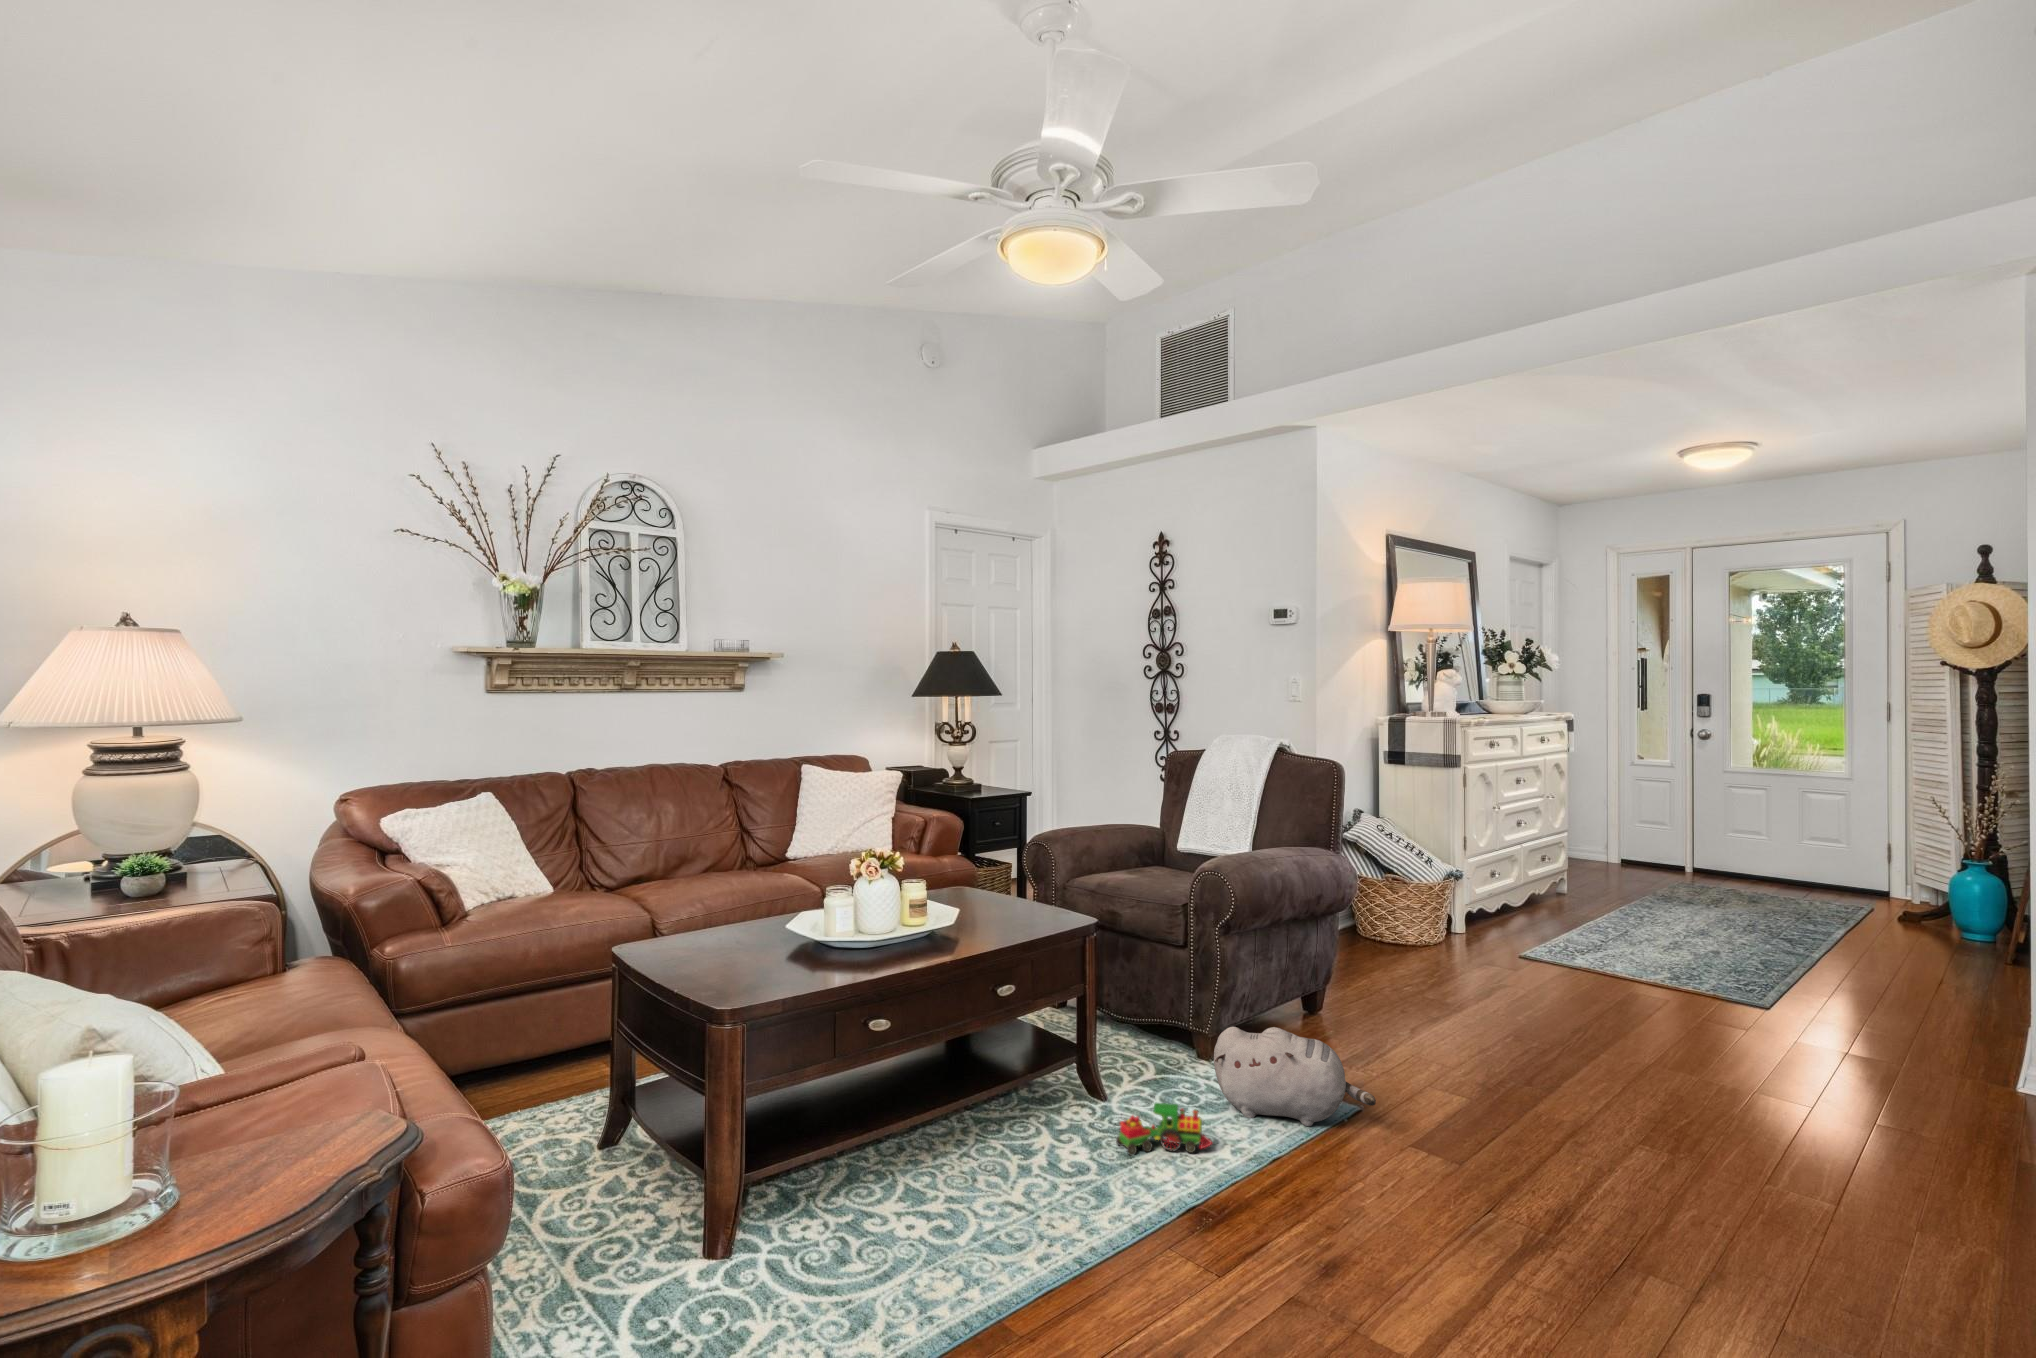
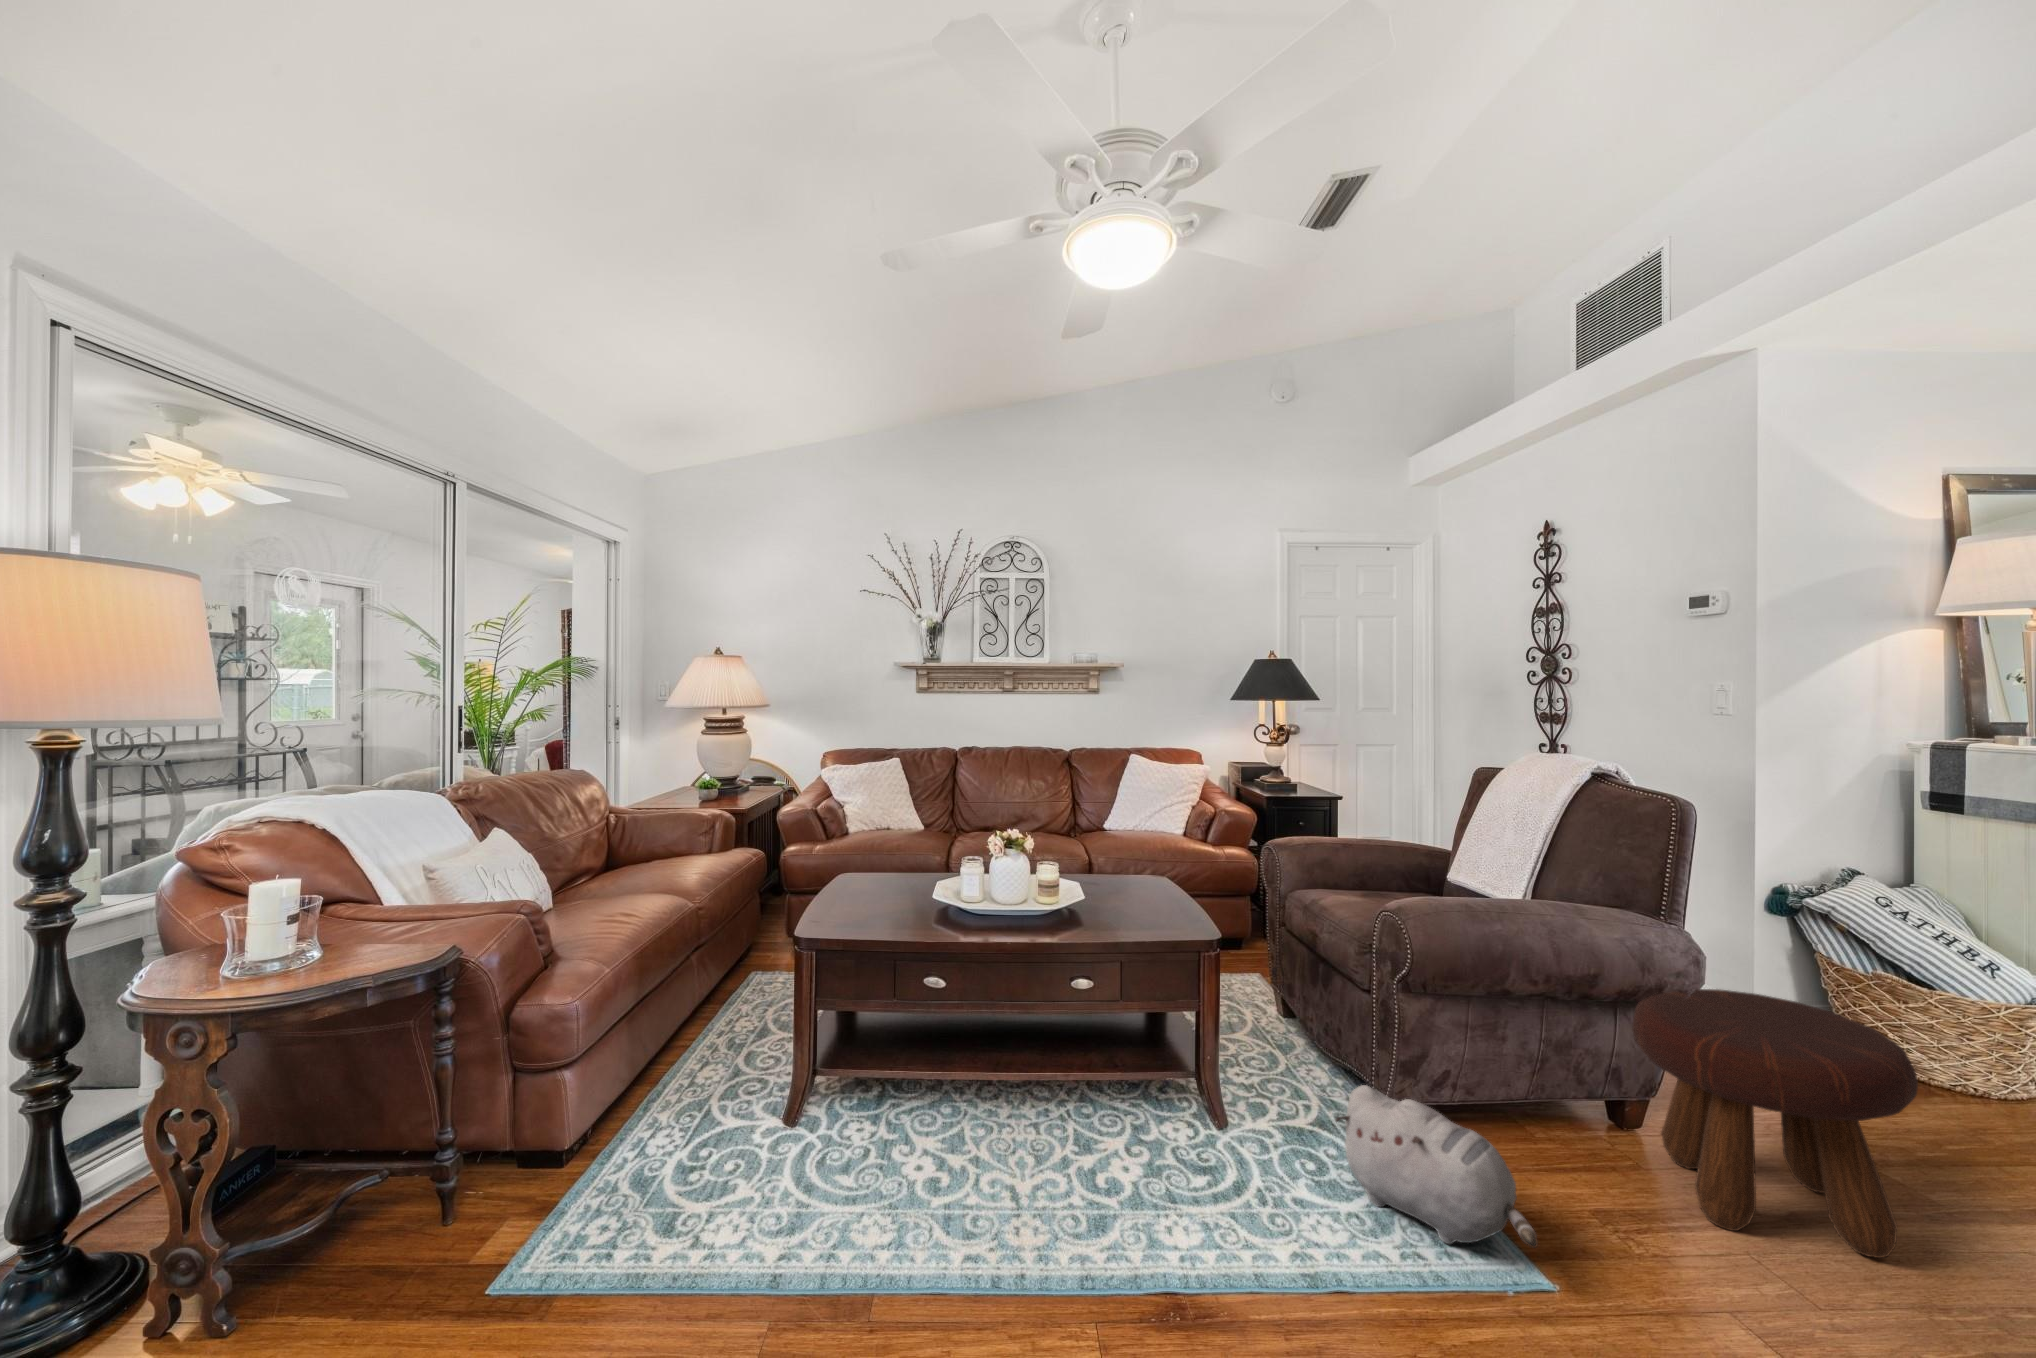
footstool: none [1349,910,1504,1069] -> present [1632,989,1918,1258]
toy train: present [1116,1103,1212,1156] -> none [1177,1145,1281,1219]

